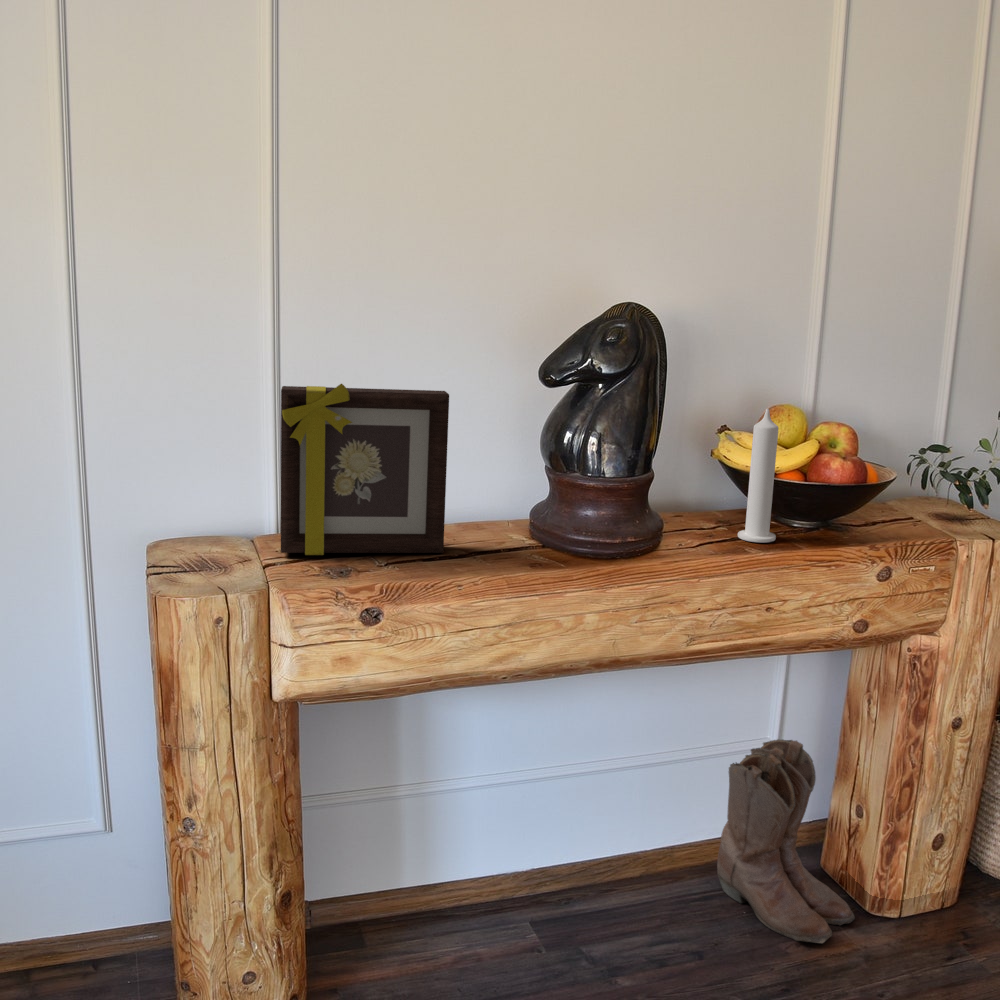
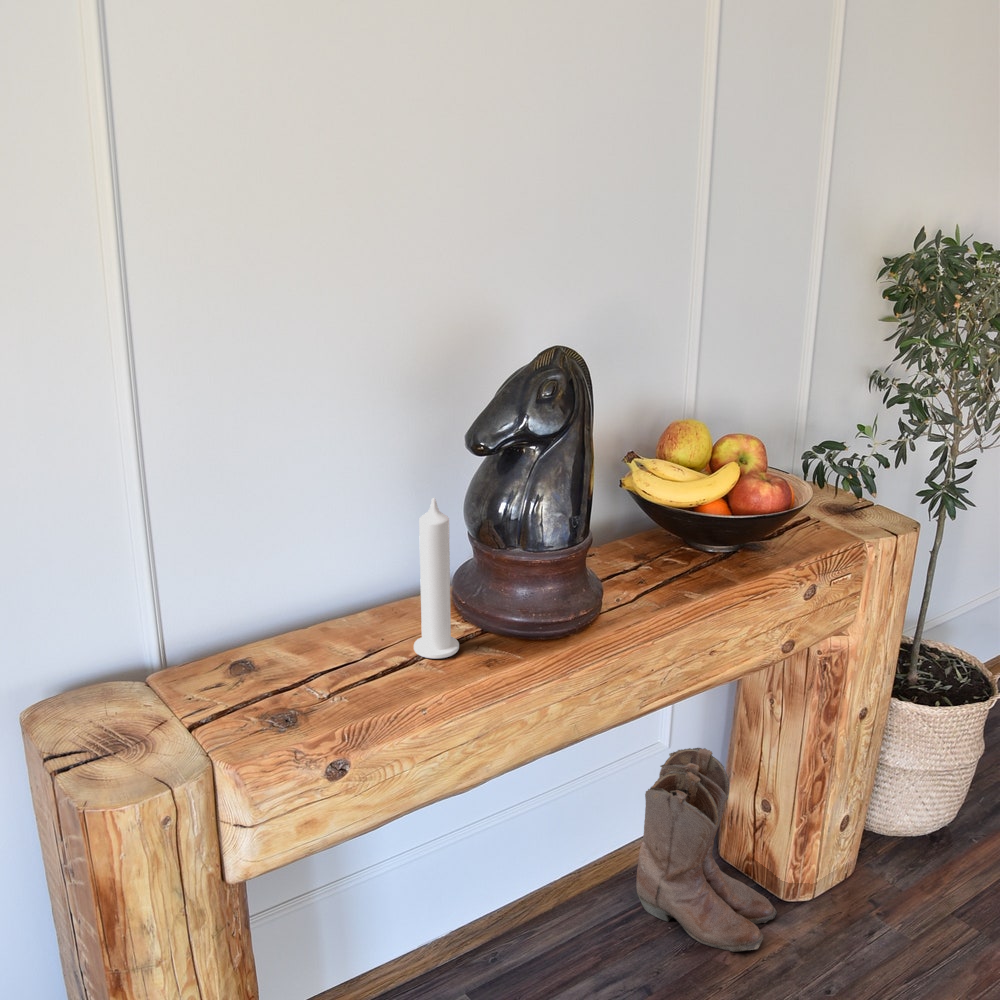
picture frame: present [281,384,449,555] -> none [174,478,381,702]
candle: present [738,409,778,543] -> present [414,498,459,659]

